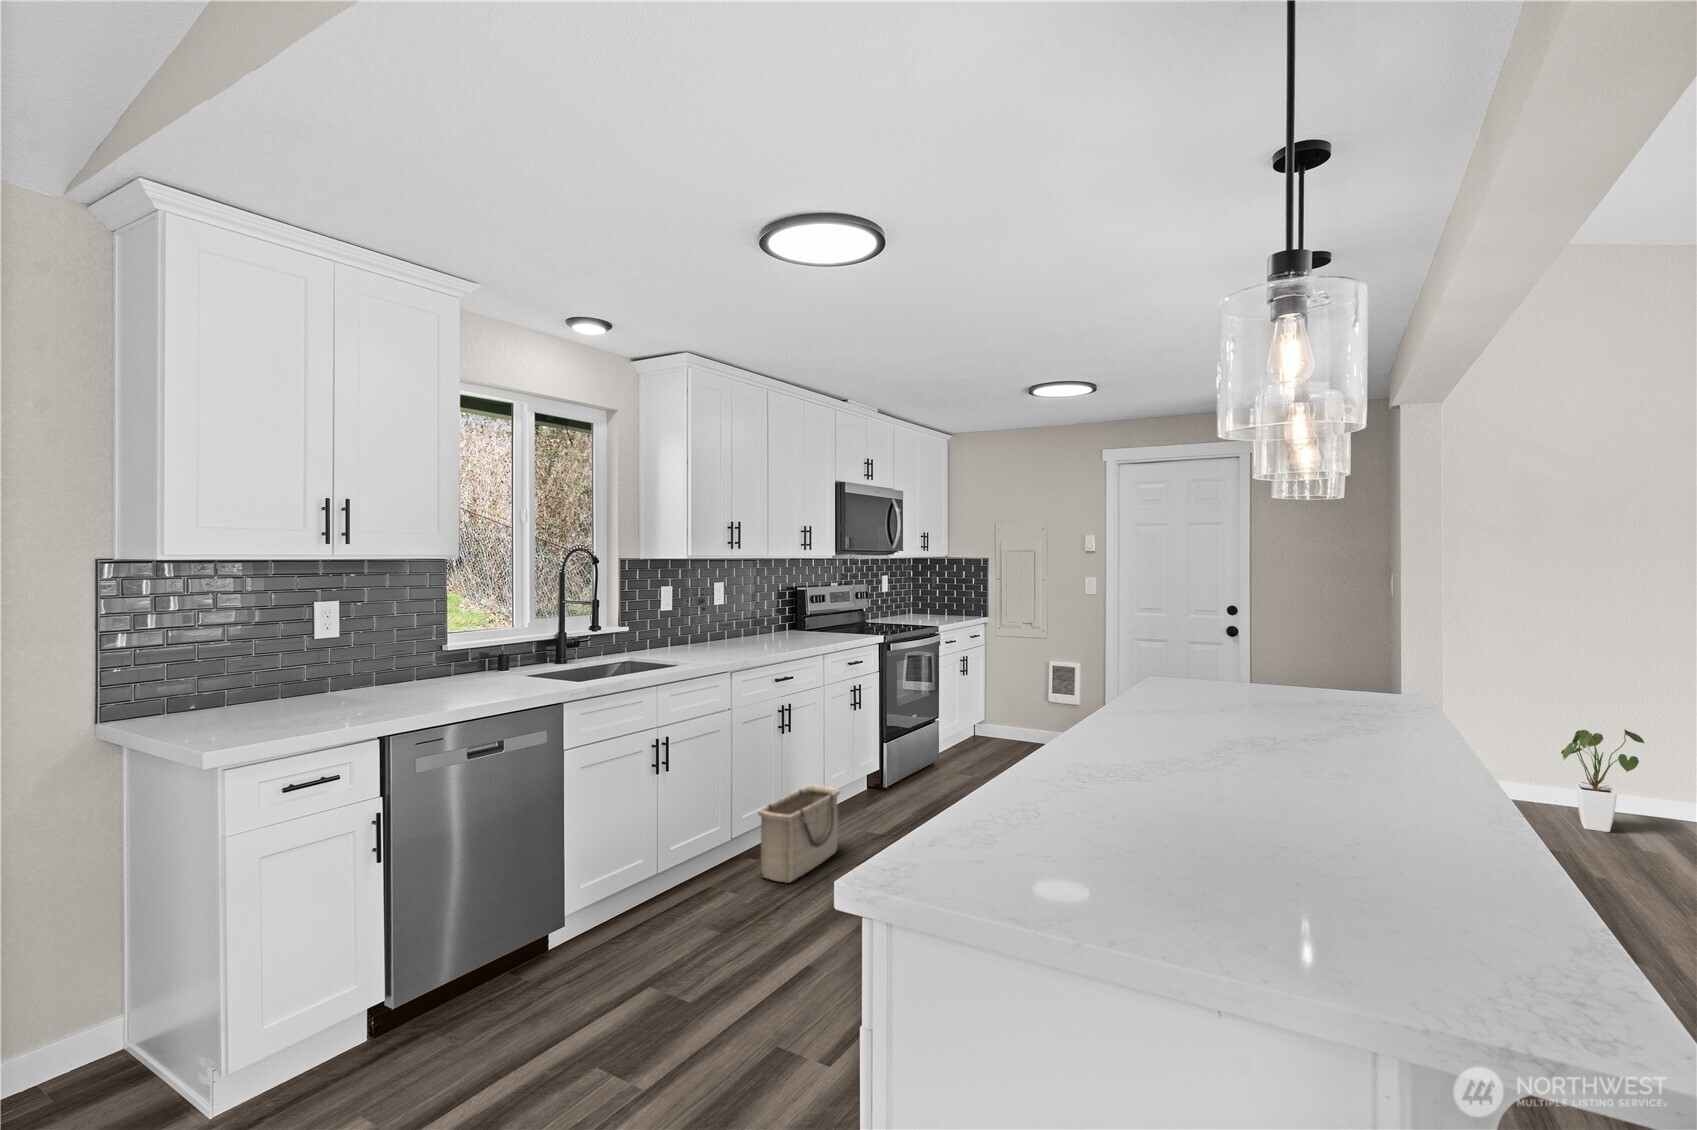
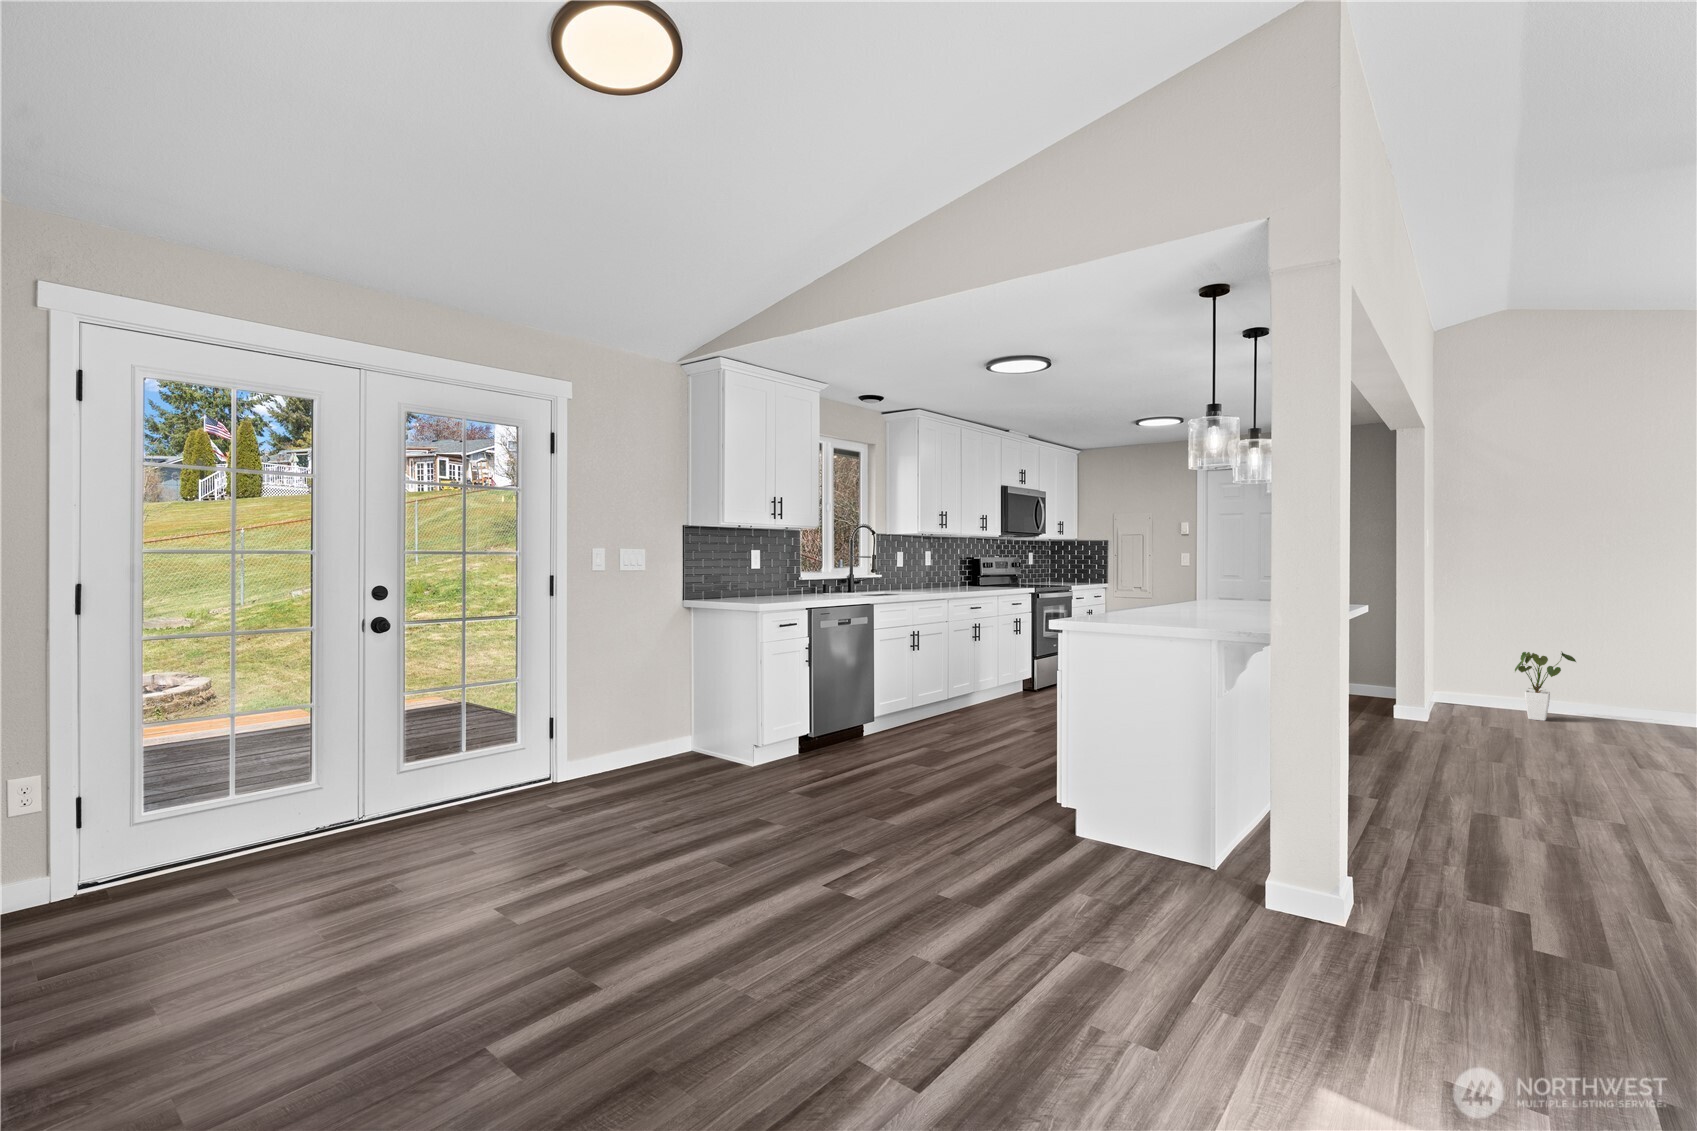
basket: present [758,785,840,883] -> none [967,673,1013,721]

